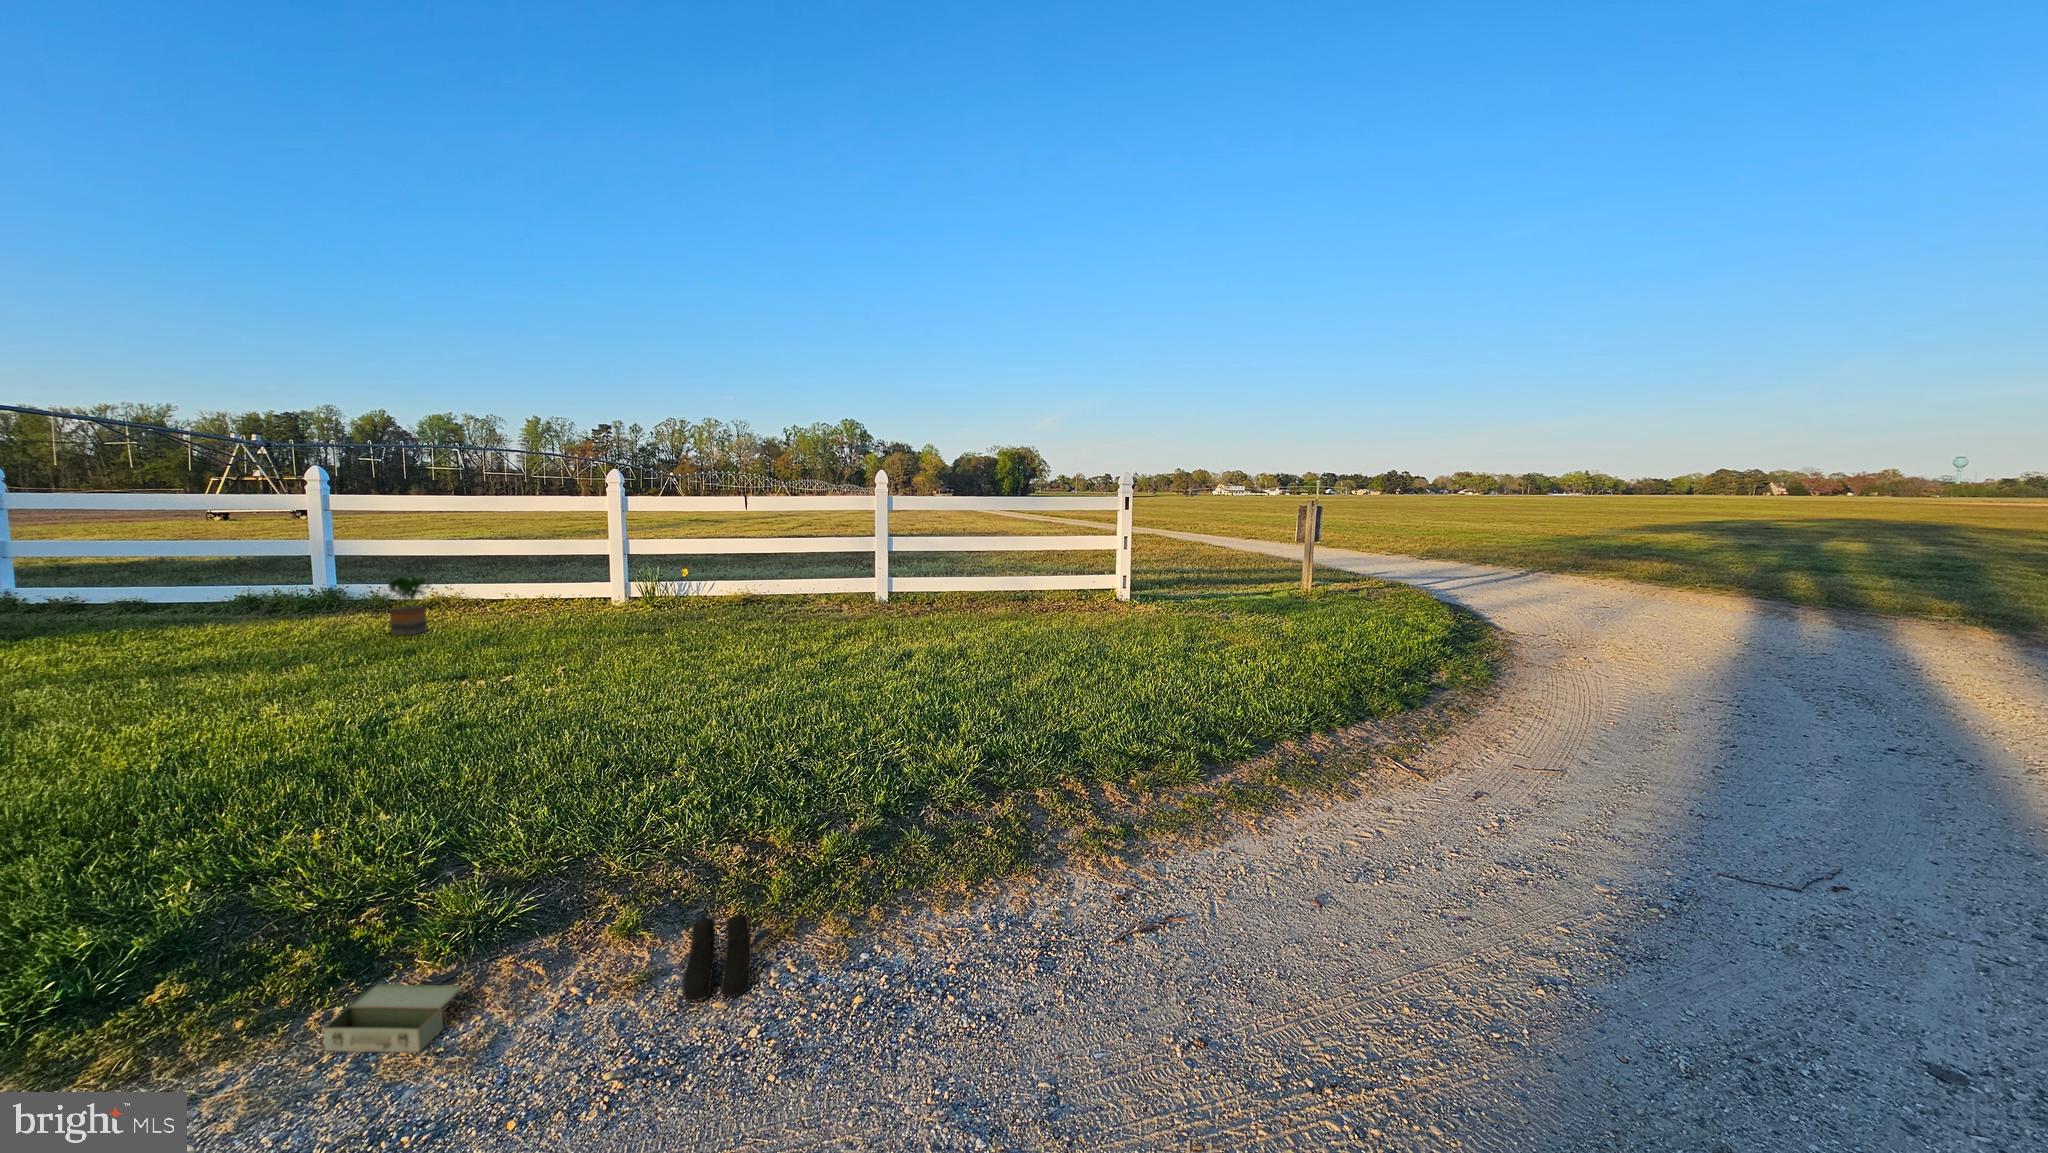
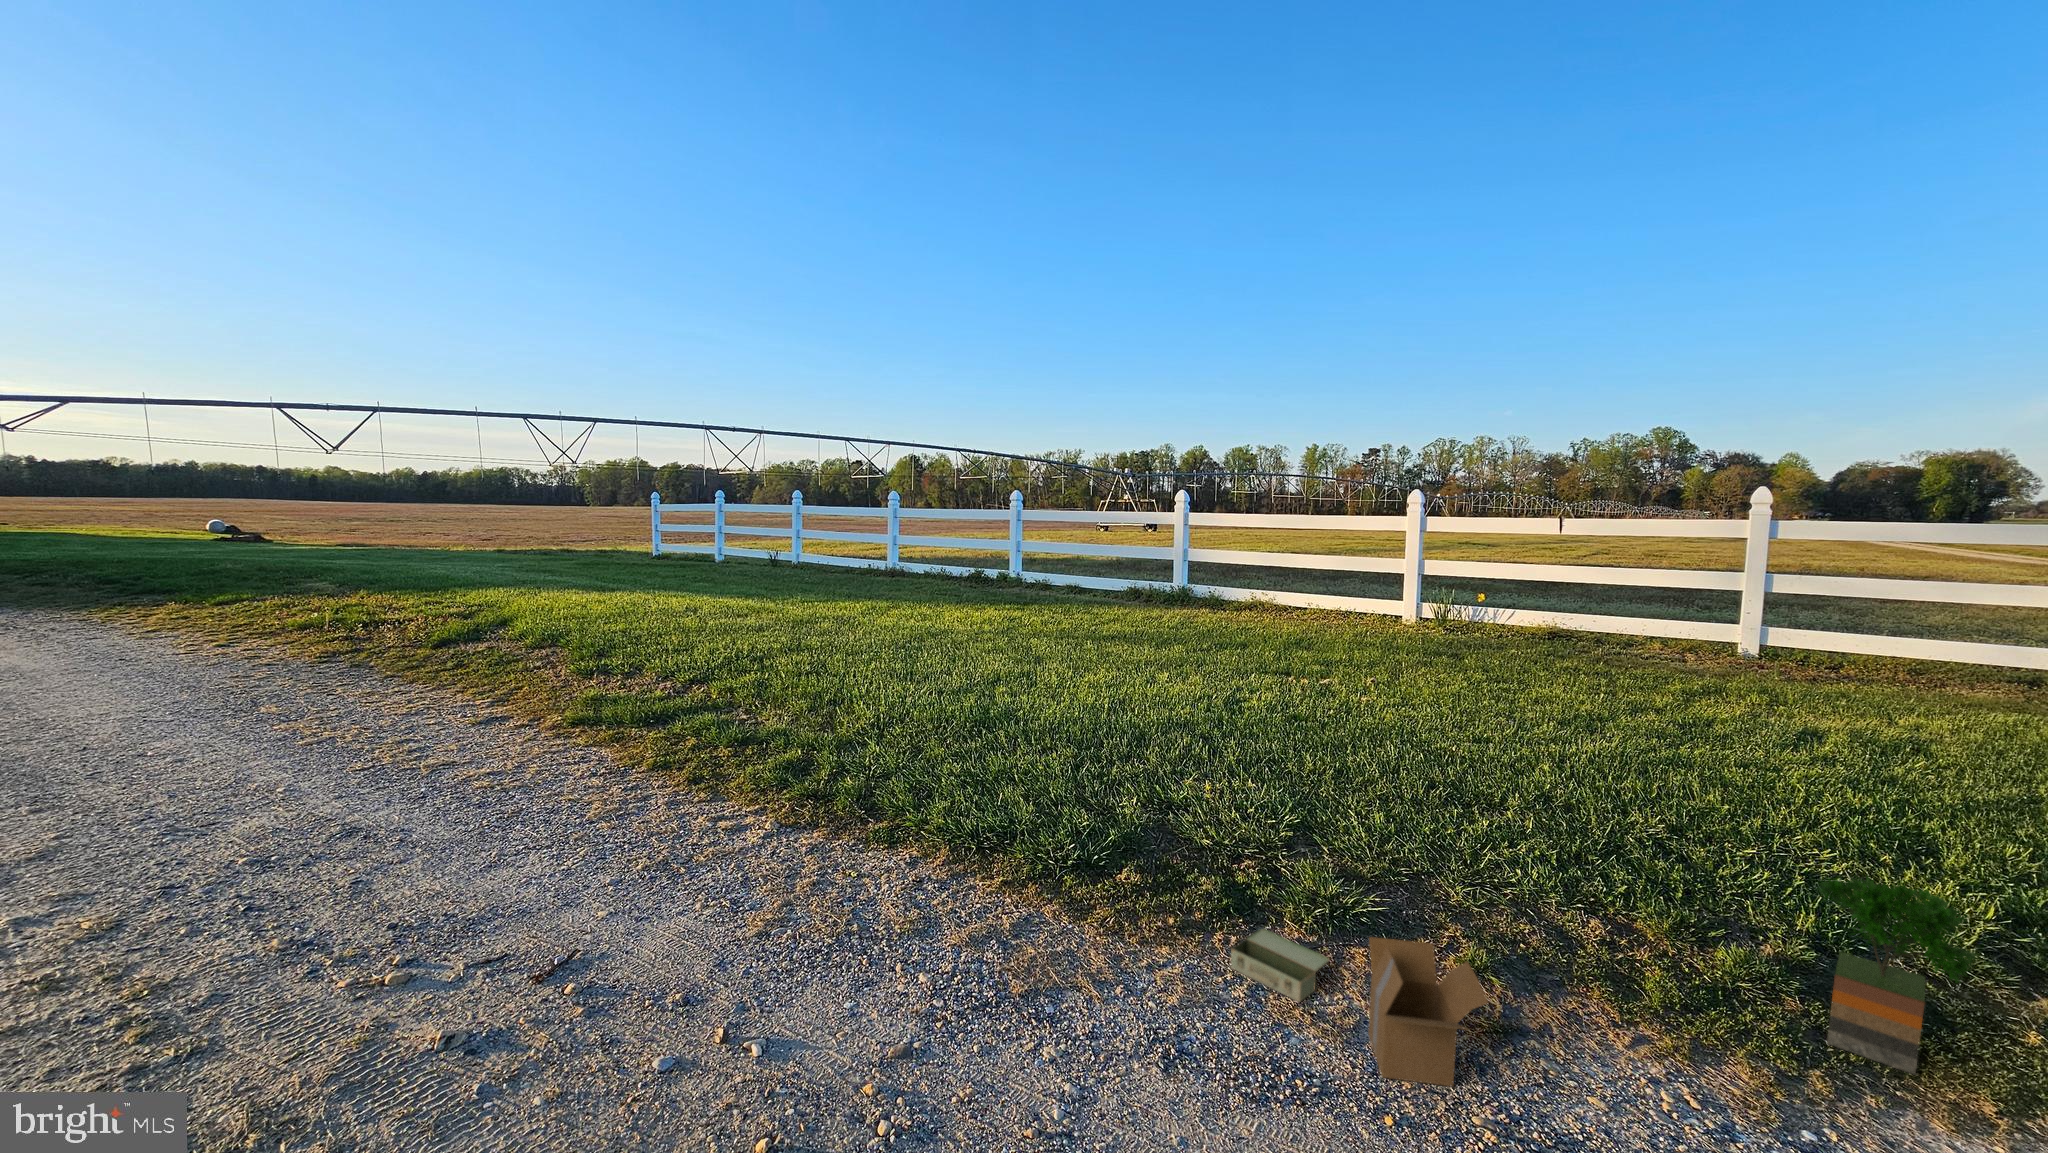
potted tree: present [389,577,430,635] -> present [1818,877,1978,1075]
boots: present [683,913,752,1001] -> none [1548,987,1635,1099]
cardboard box: none [494,927,615,1090] -> present [1368,937,1488,1086]

